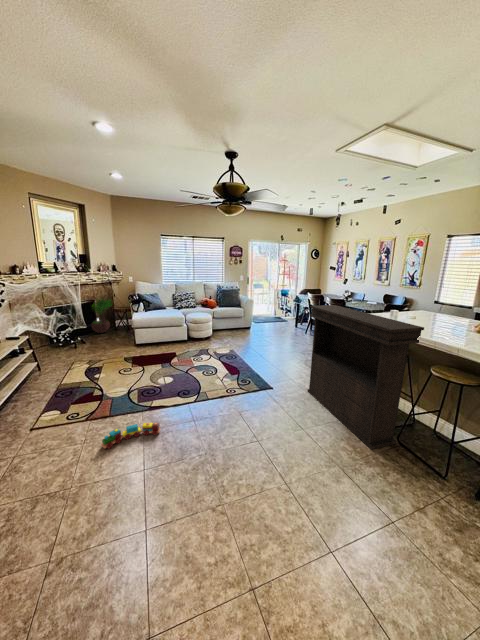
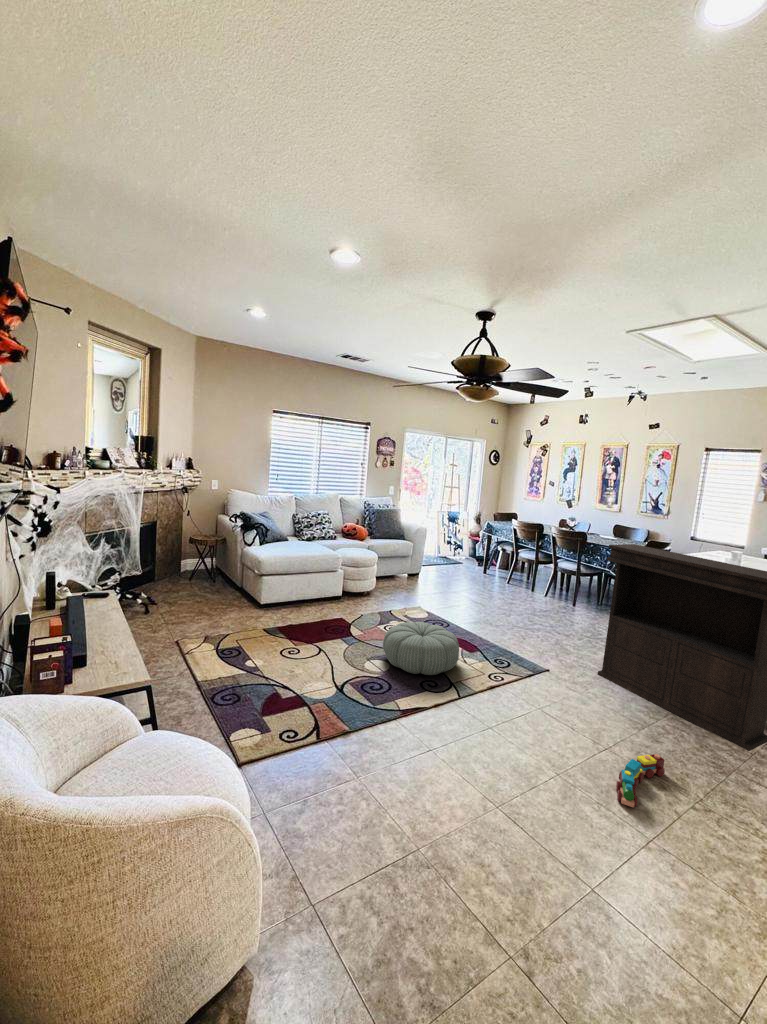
potted tree: present [91,299,110,333] -> none [151,513,197,582]
pouf: none [171,355,218,387] -> present [383,622,459,675]
toy train: present [101,423,160,449] -> present [616,754,665,808]

